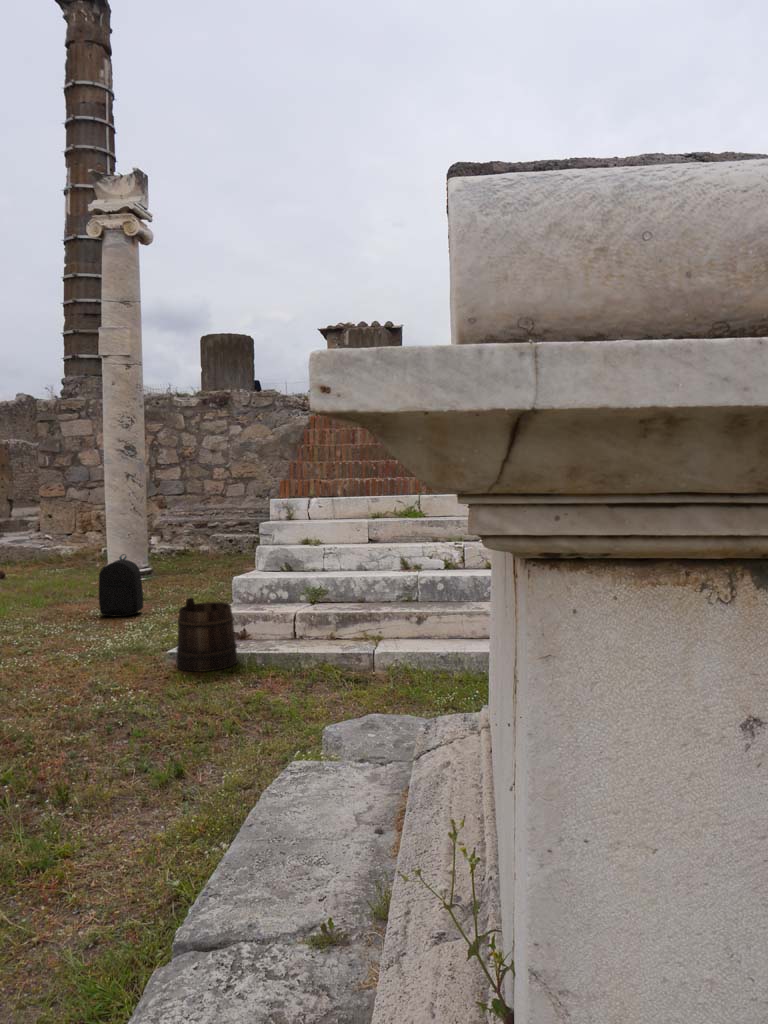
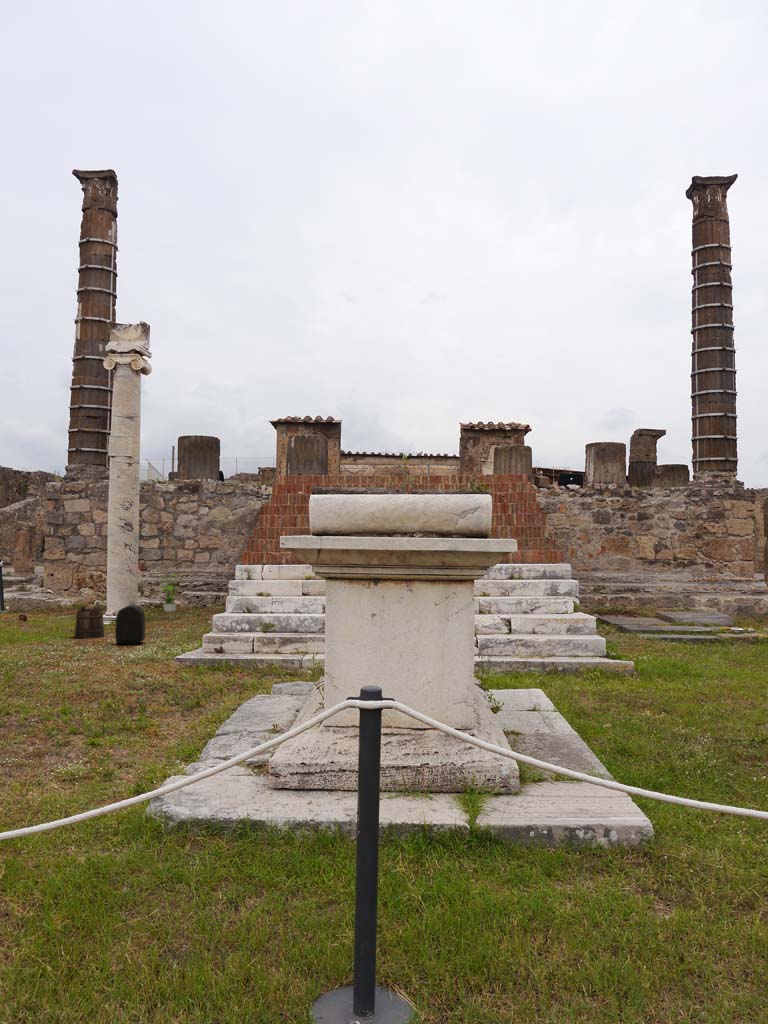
potted plant: none [178,511,211,561] -> present [160,574,178,612]
bucket: present [177,598,238,672] -> present [75,606,104,639]

